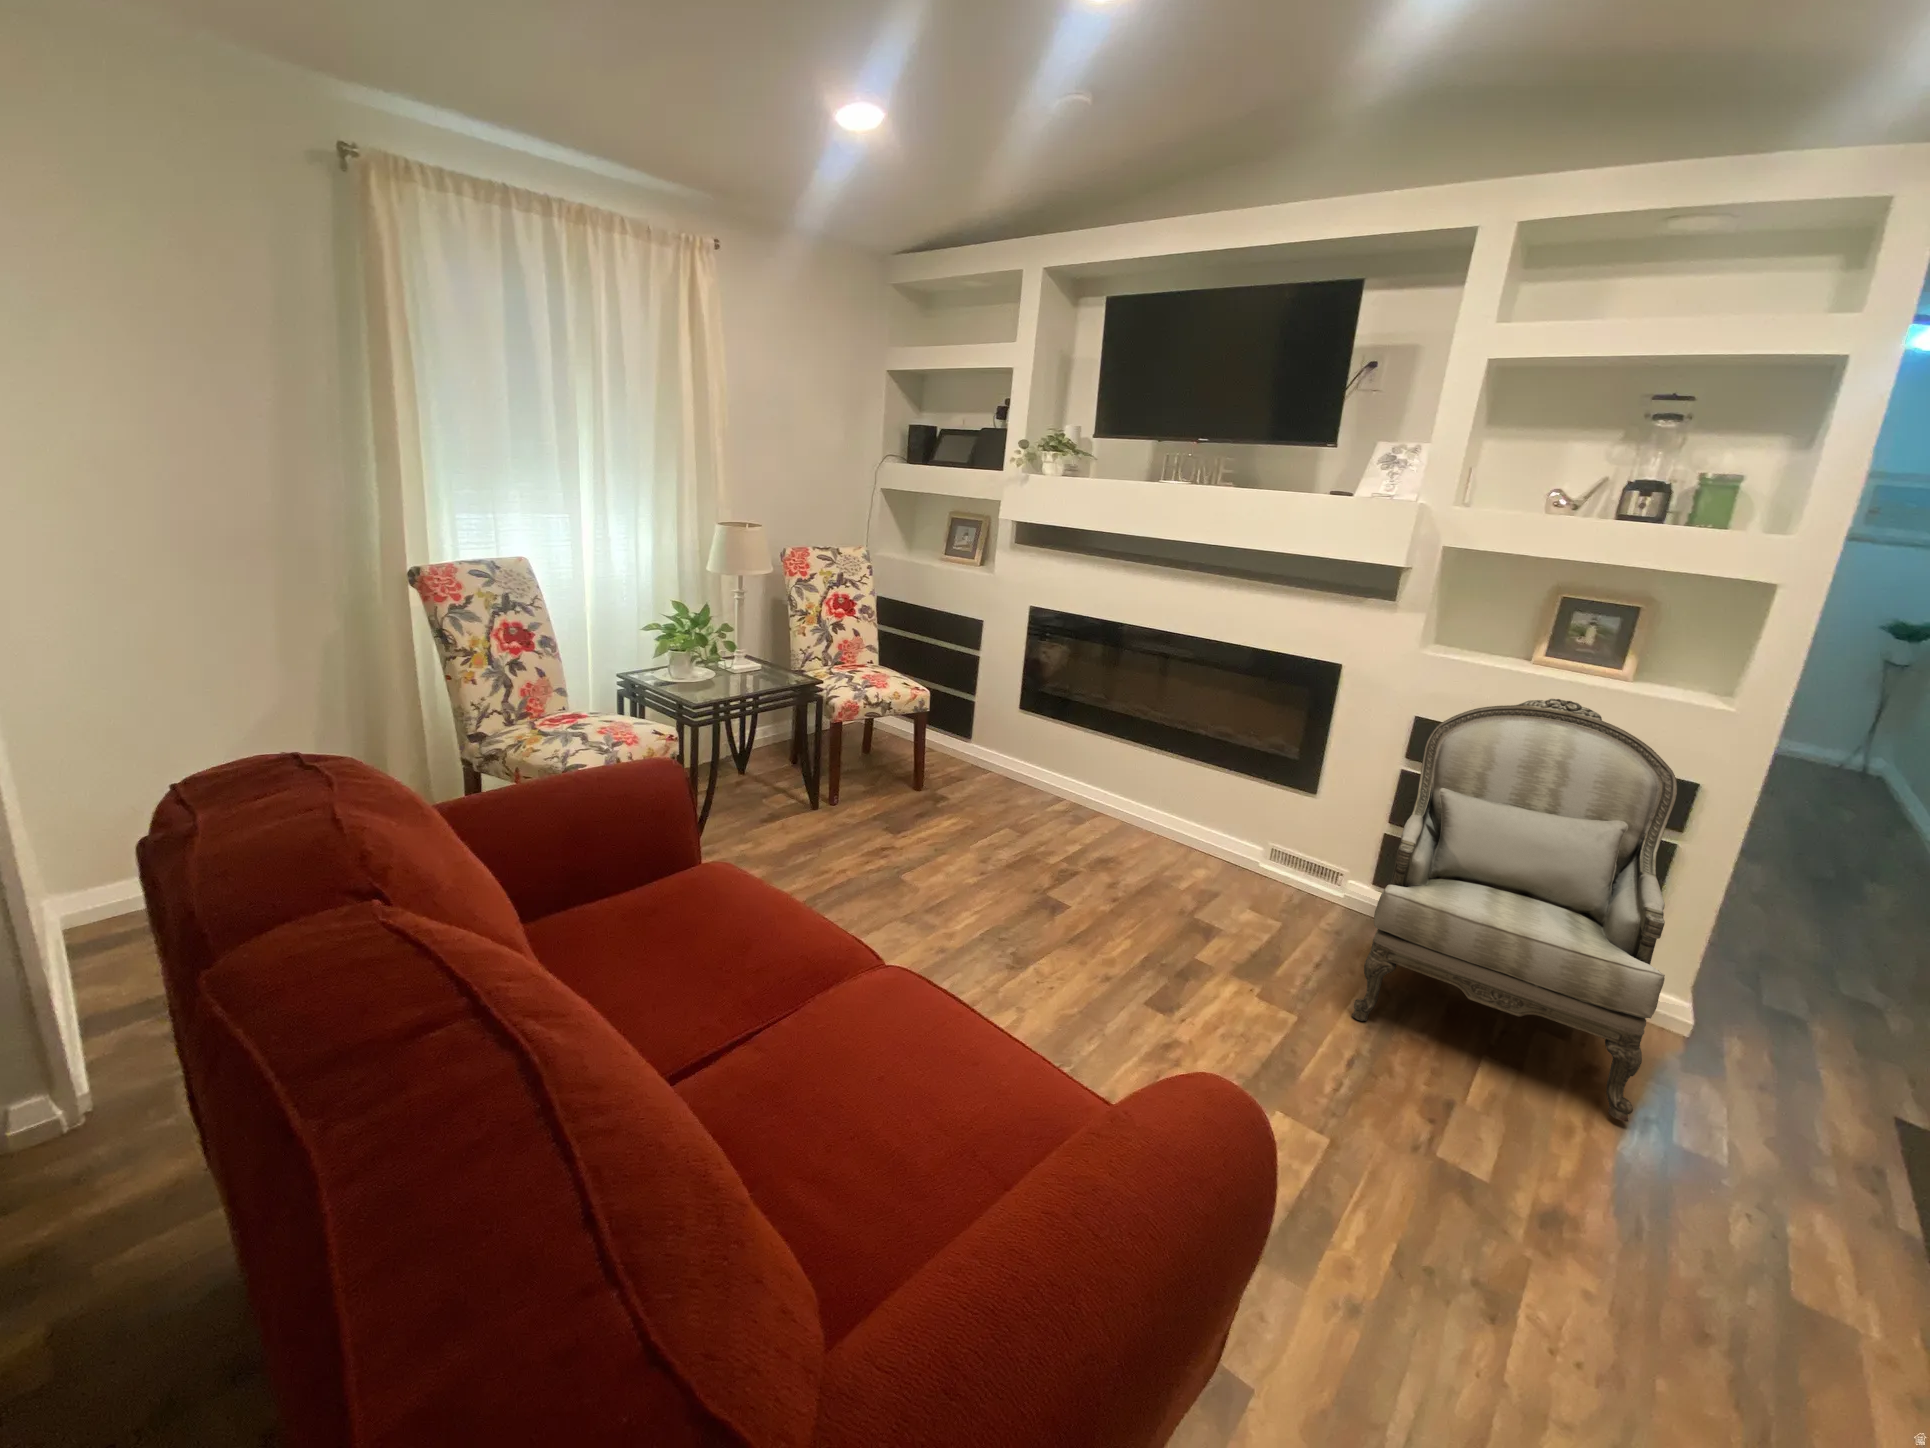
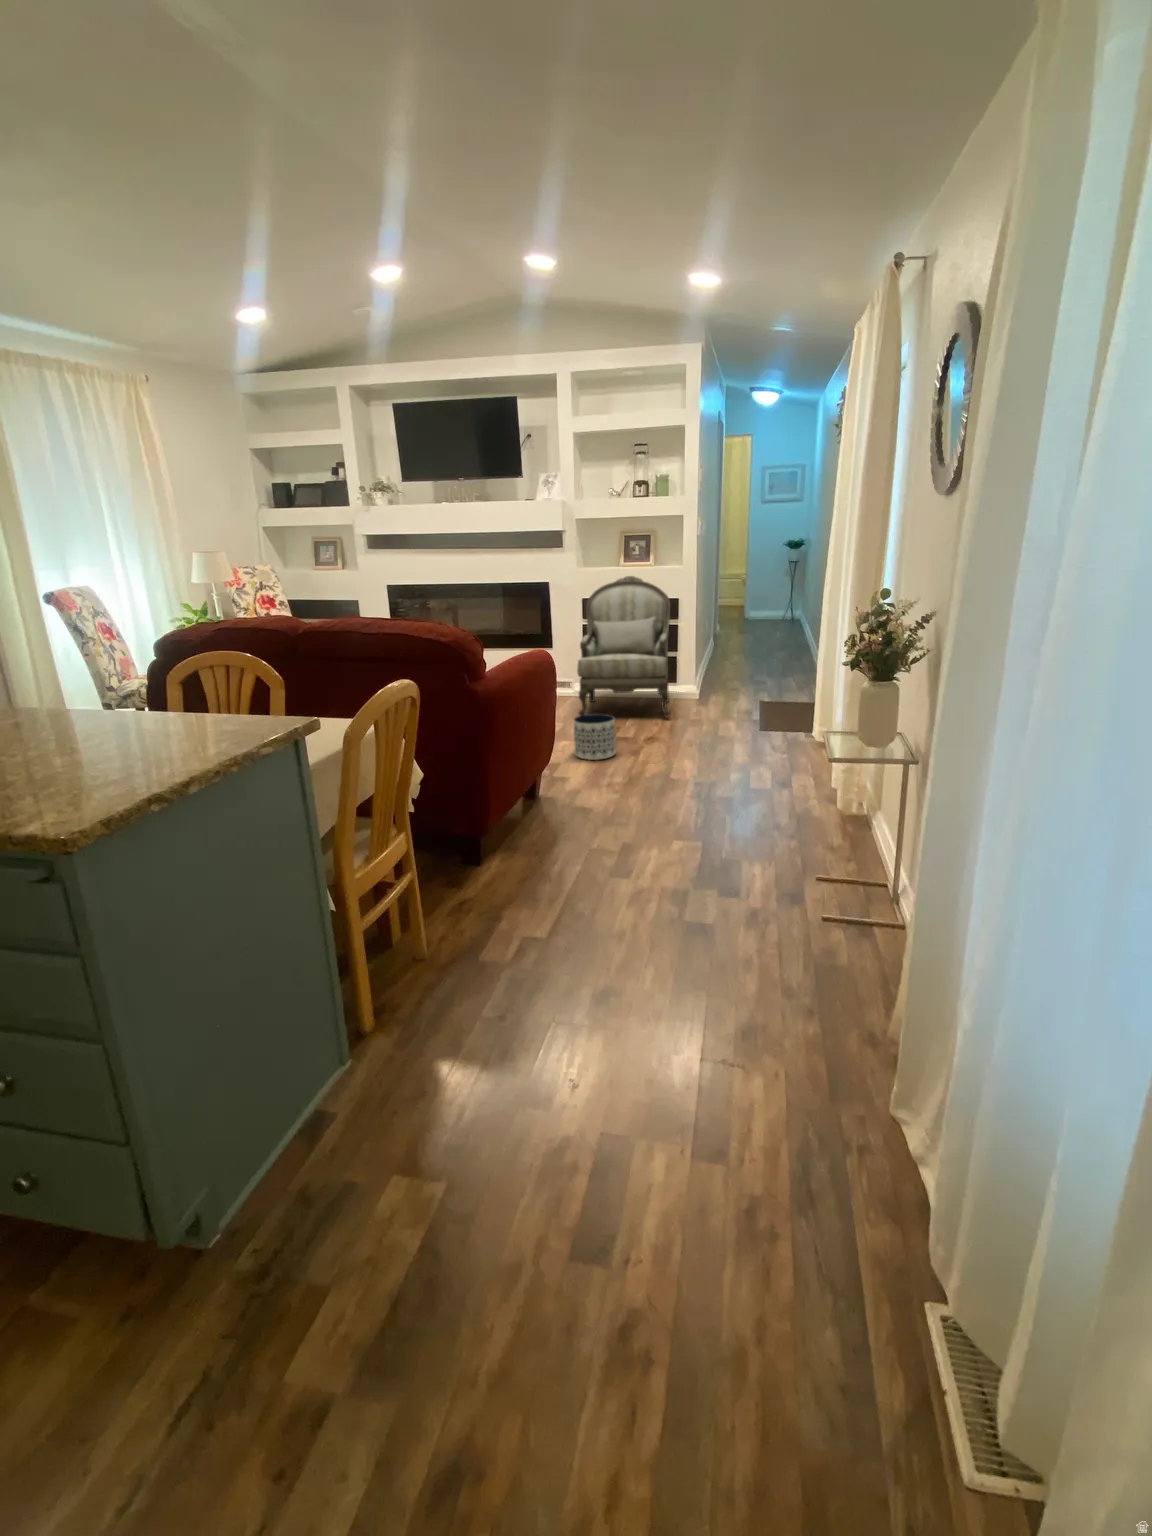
planter: none [1326,1129,1487,1321] -> present [573,714,616,760]

